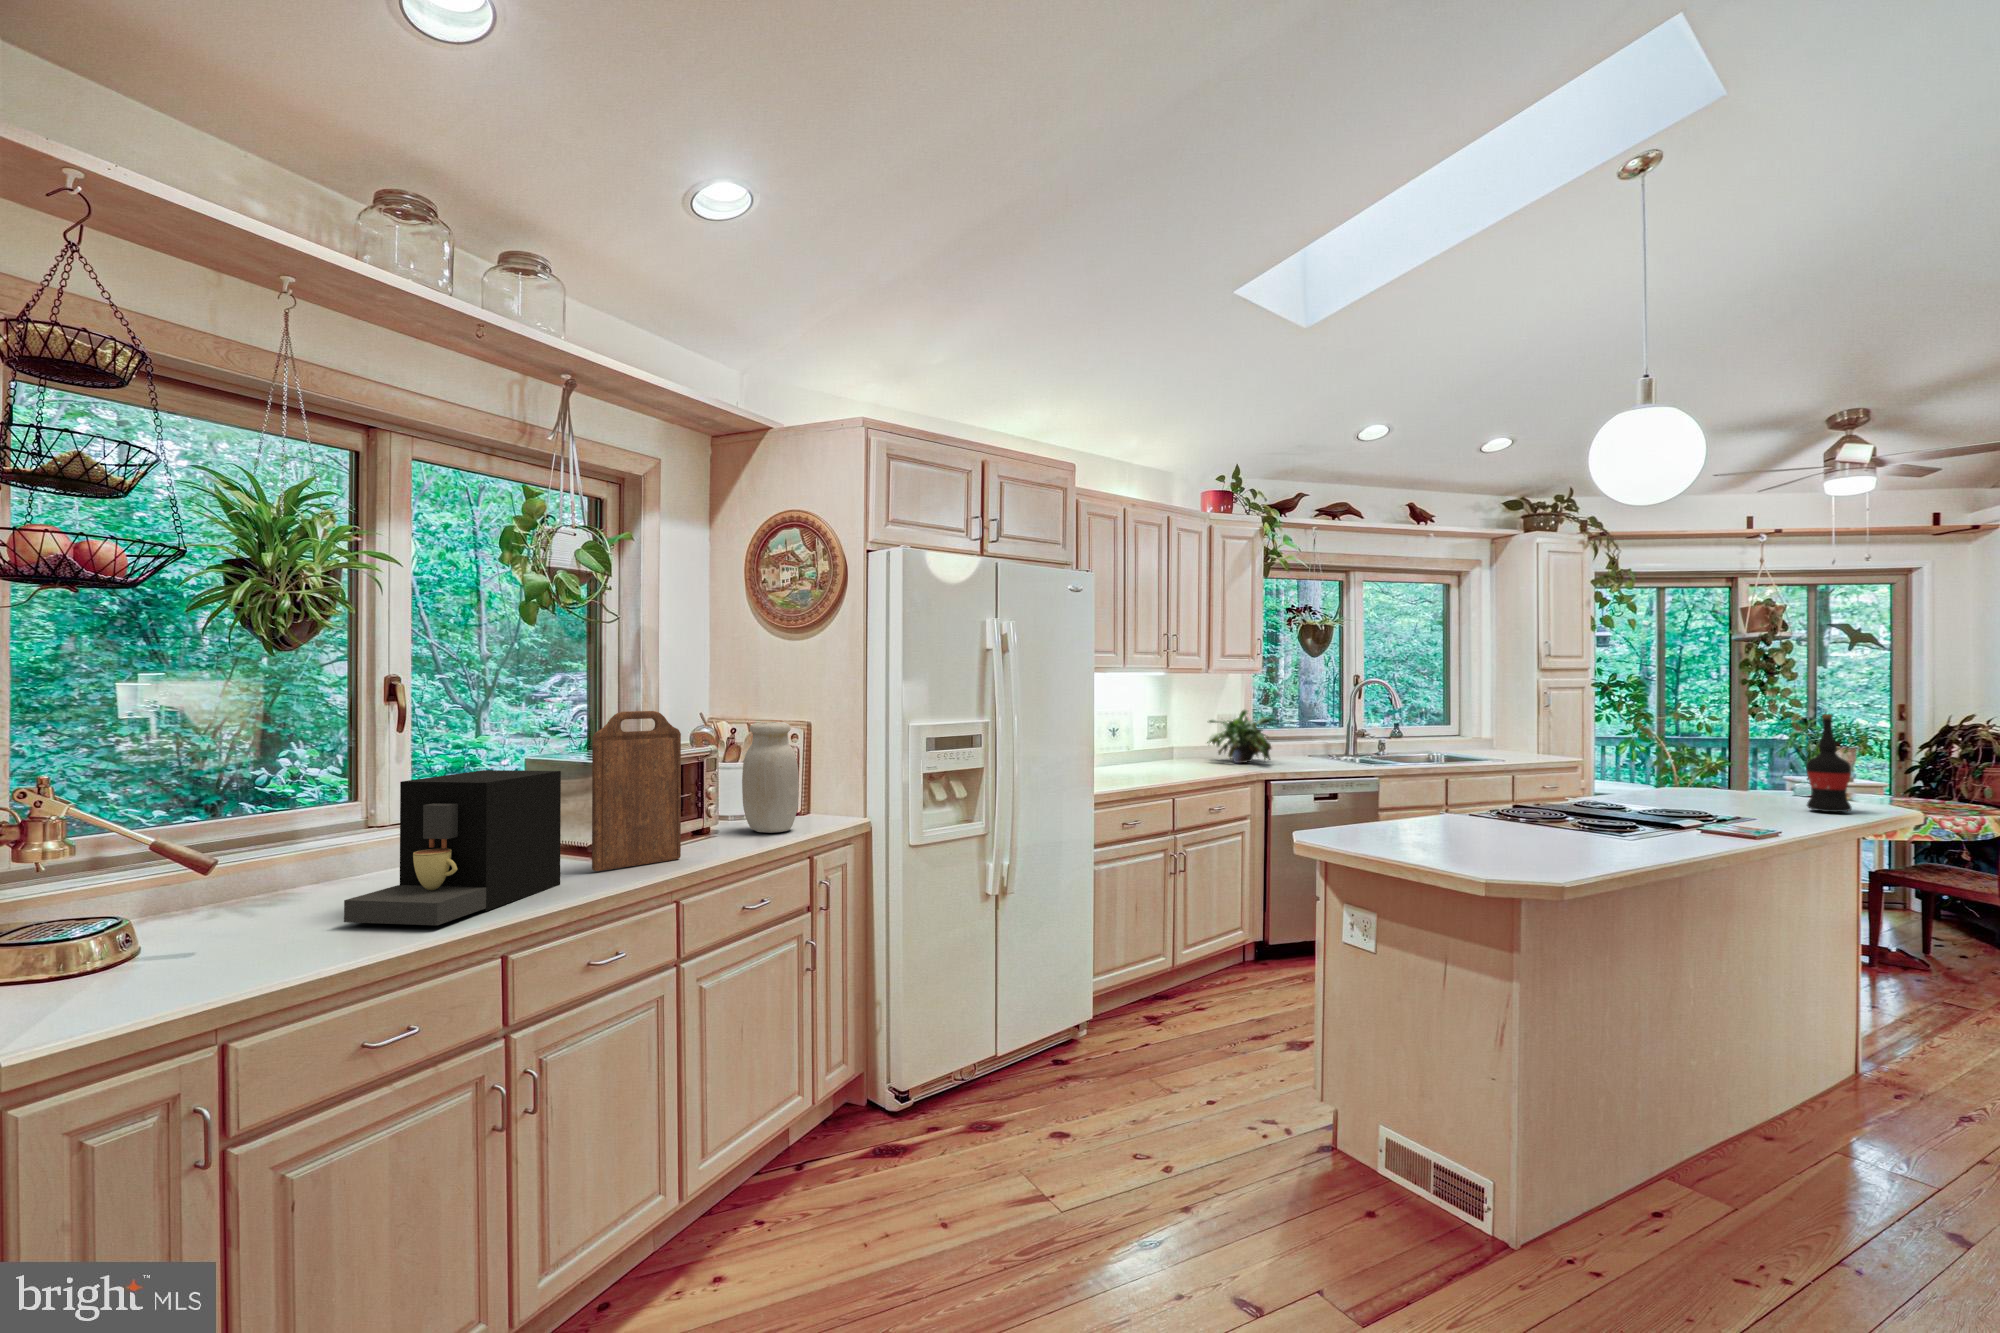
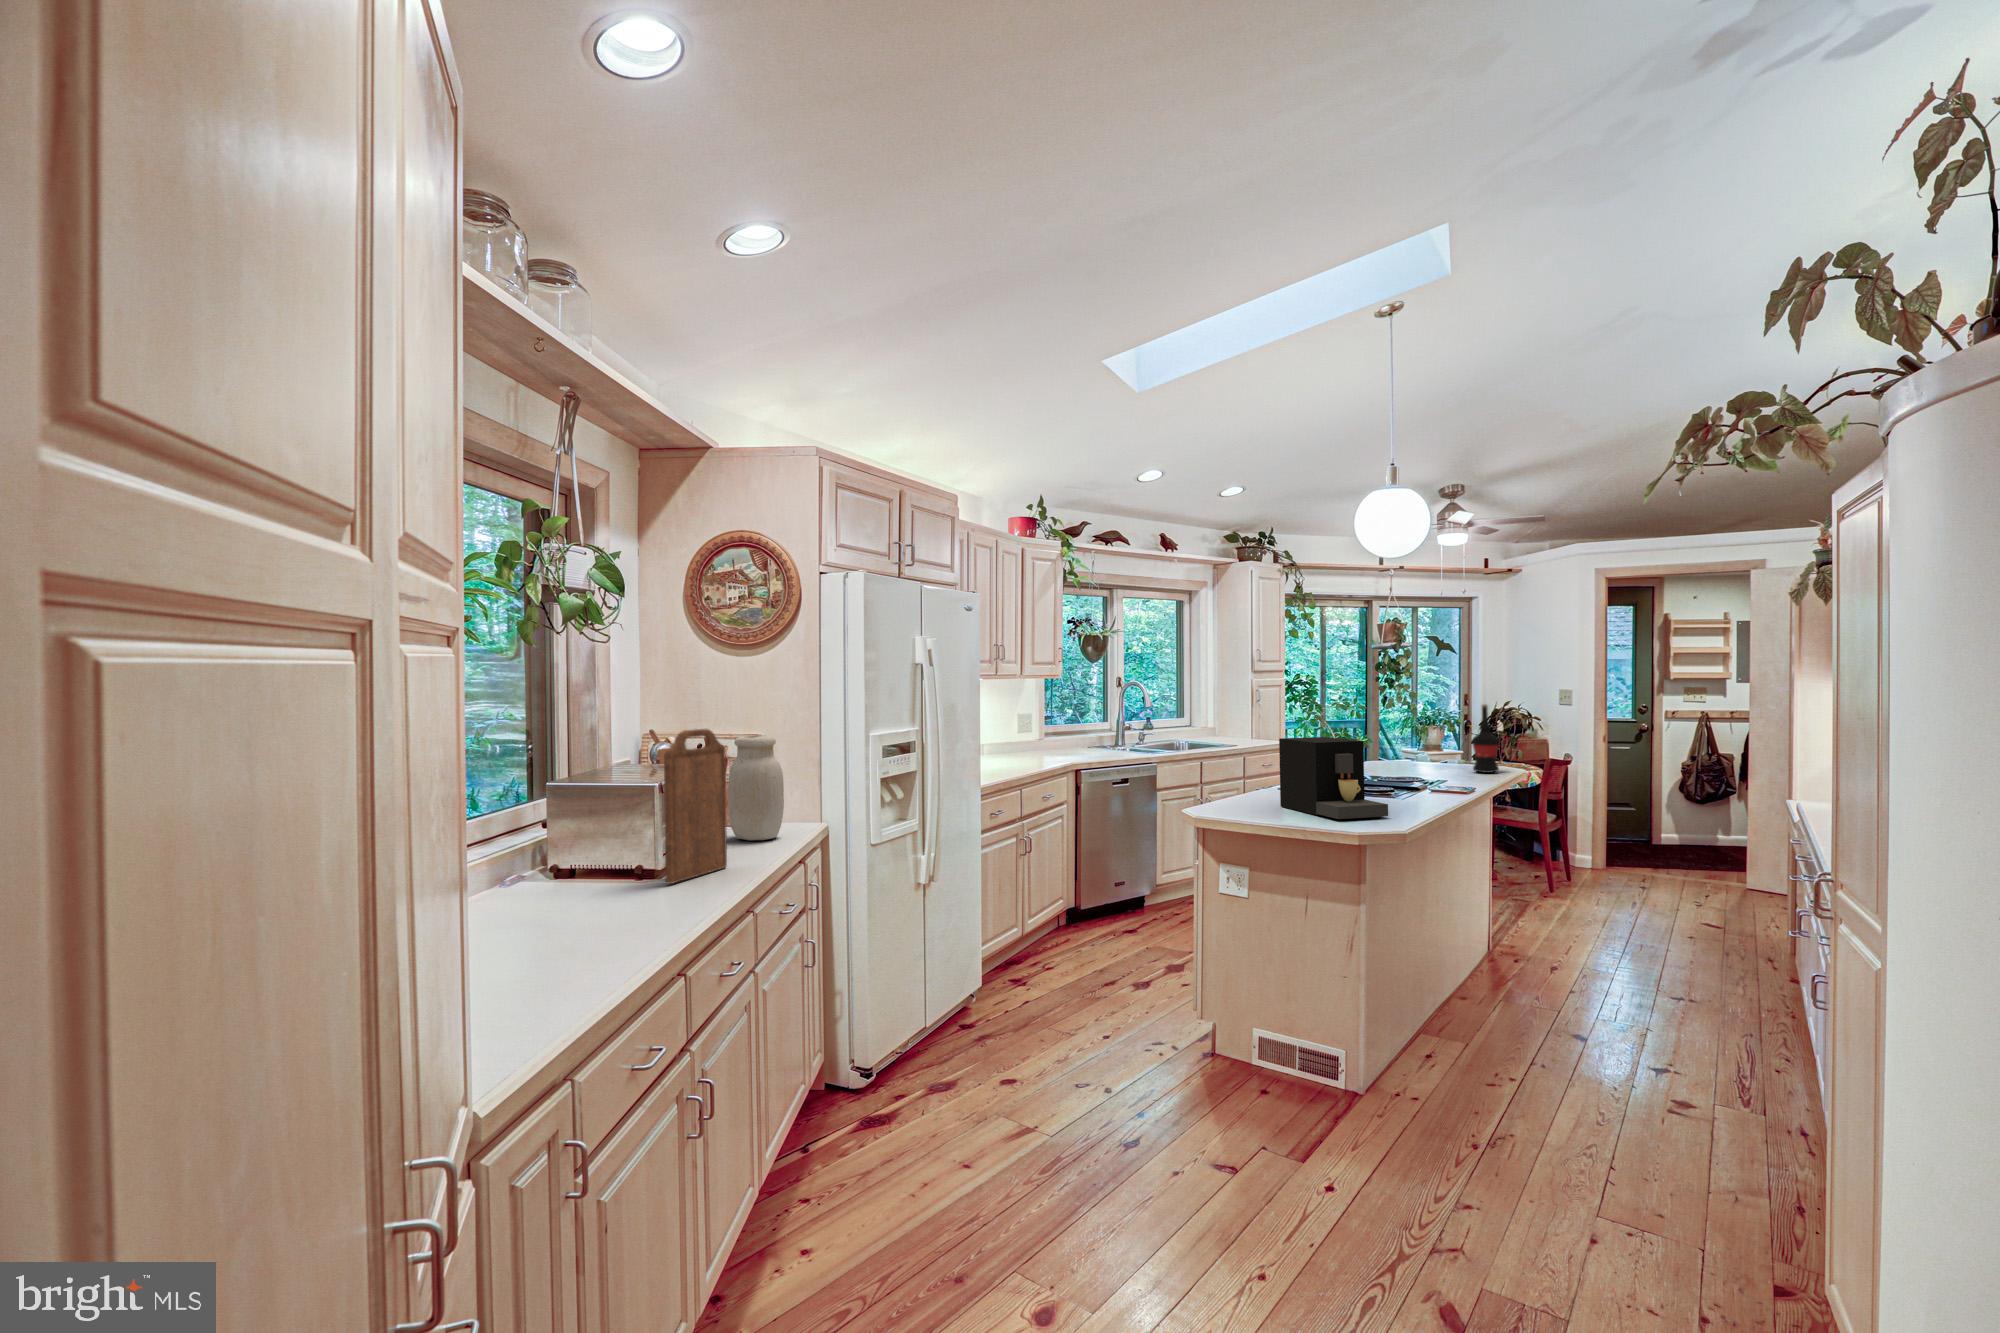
potted plant: present [1207,710,1276,763] -> none [1019,710,1082,758]
coffee maker: present [344,770,561,925] -> present [1279,737,1388,819]

